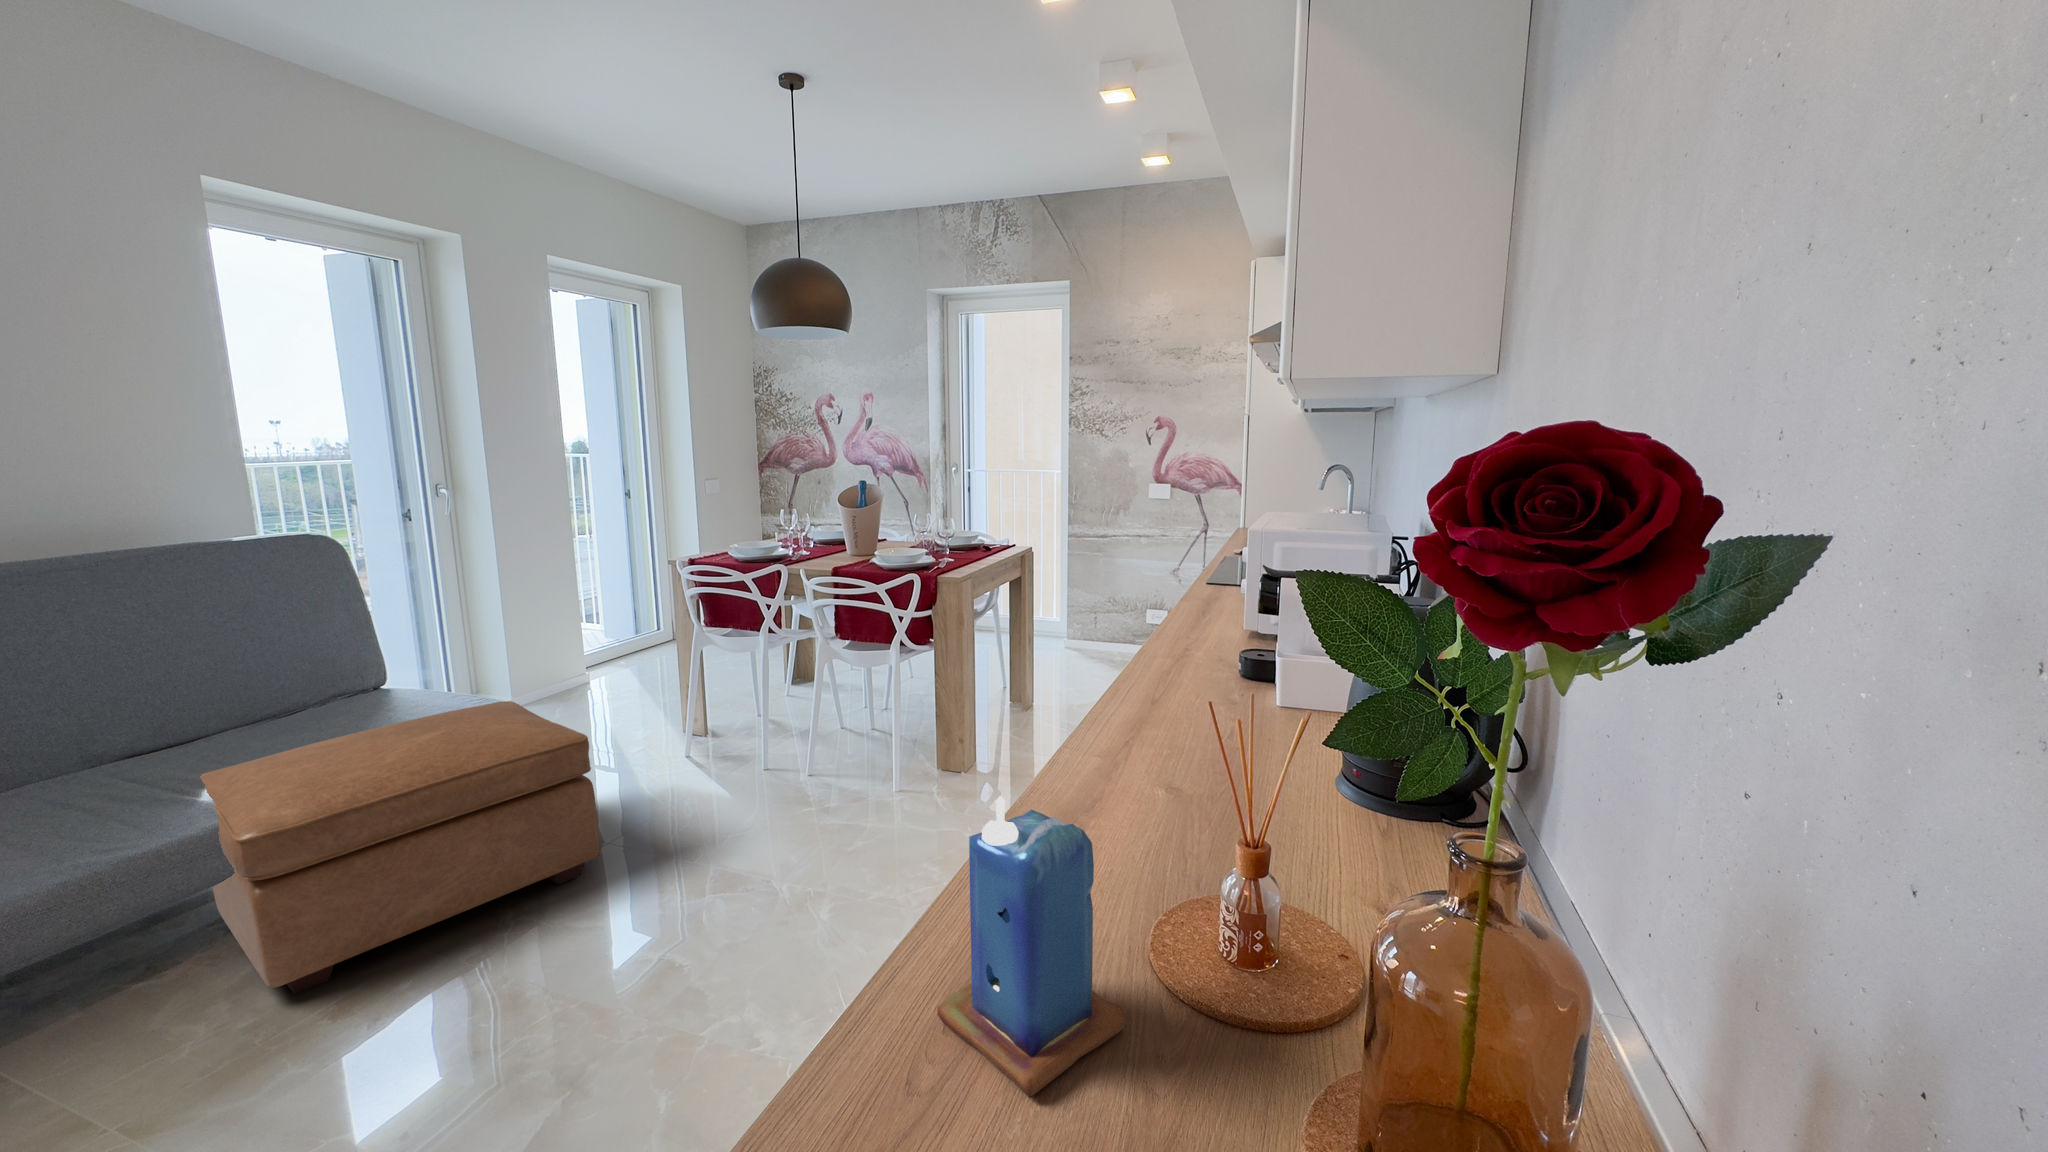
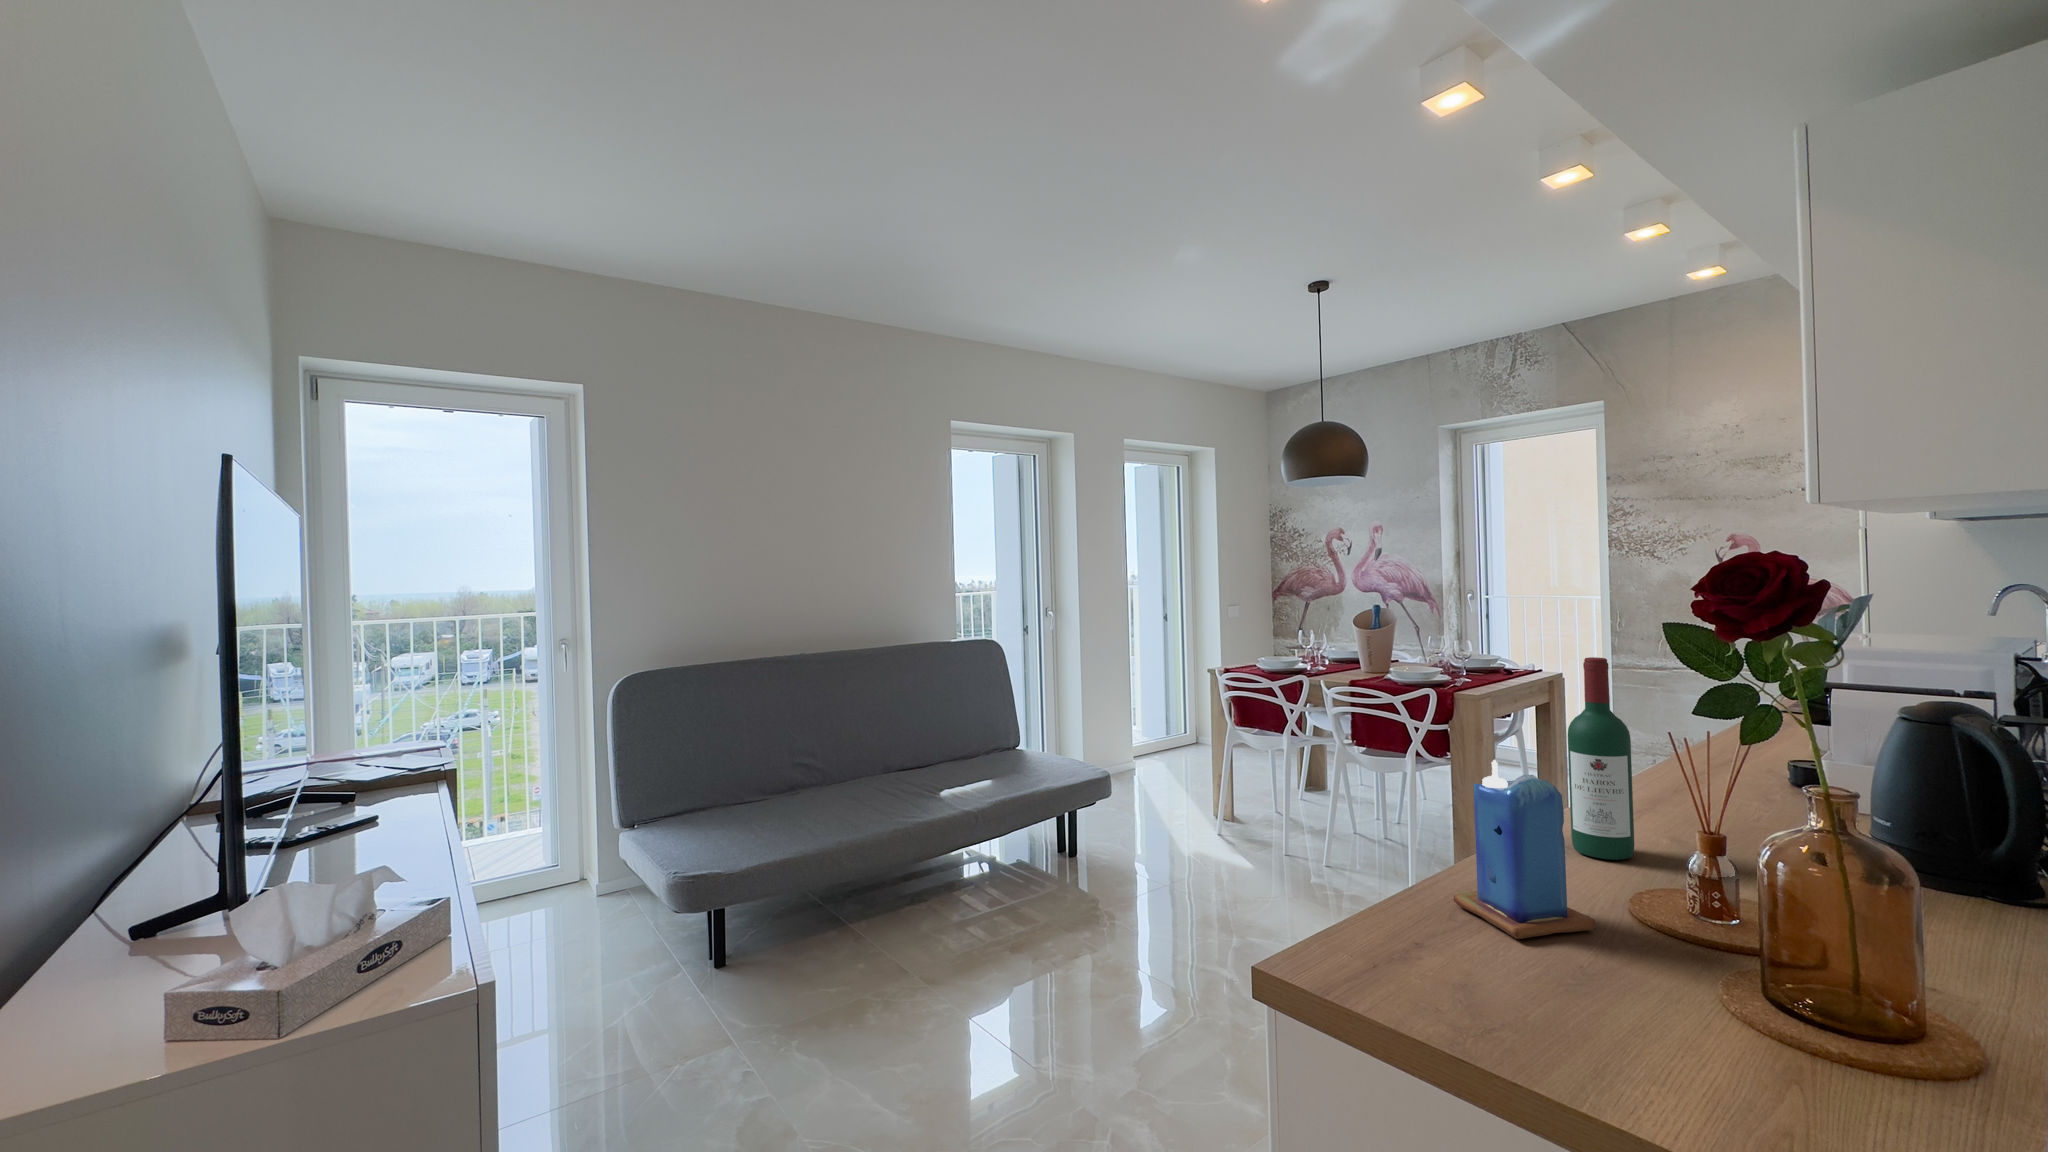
wine bottle: none [1077,590,1146,851] -> present [1568,657,1634,860]
ottoman: present [200,701,599,994] -> none [935,764,1163,933]

